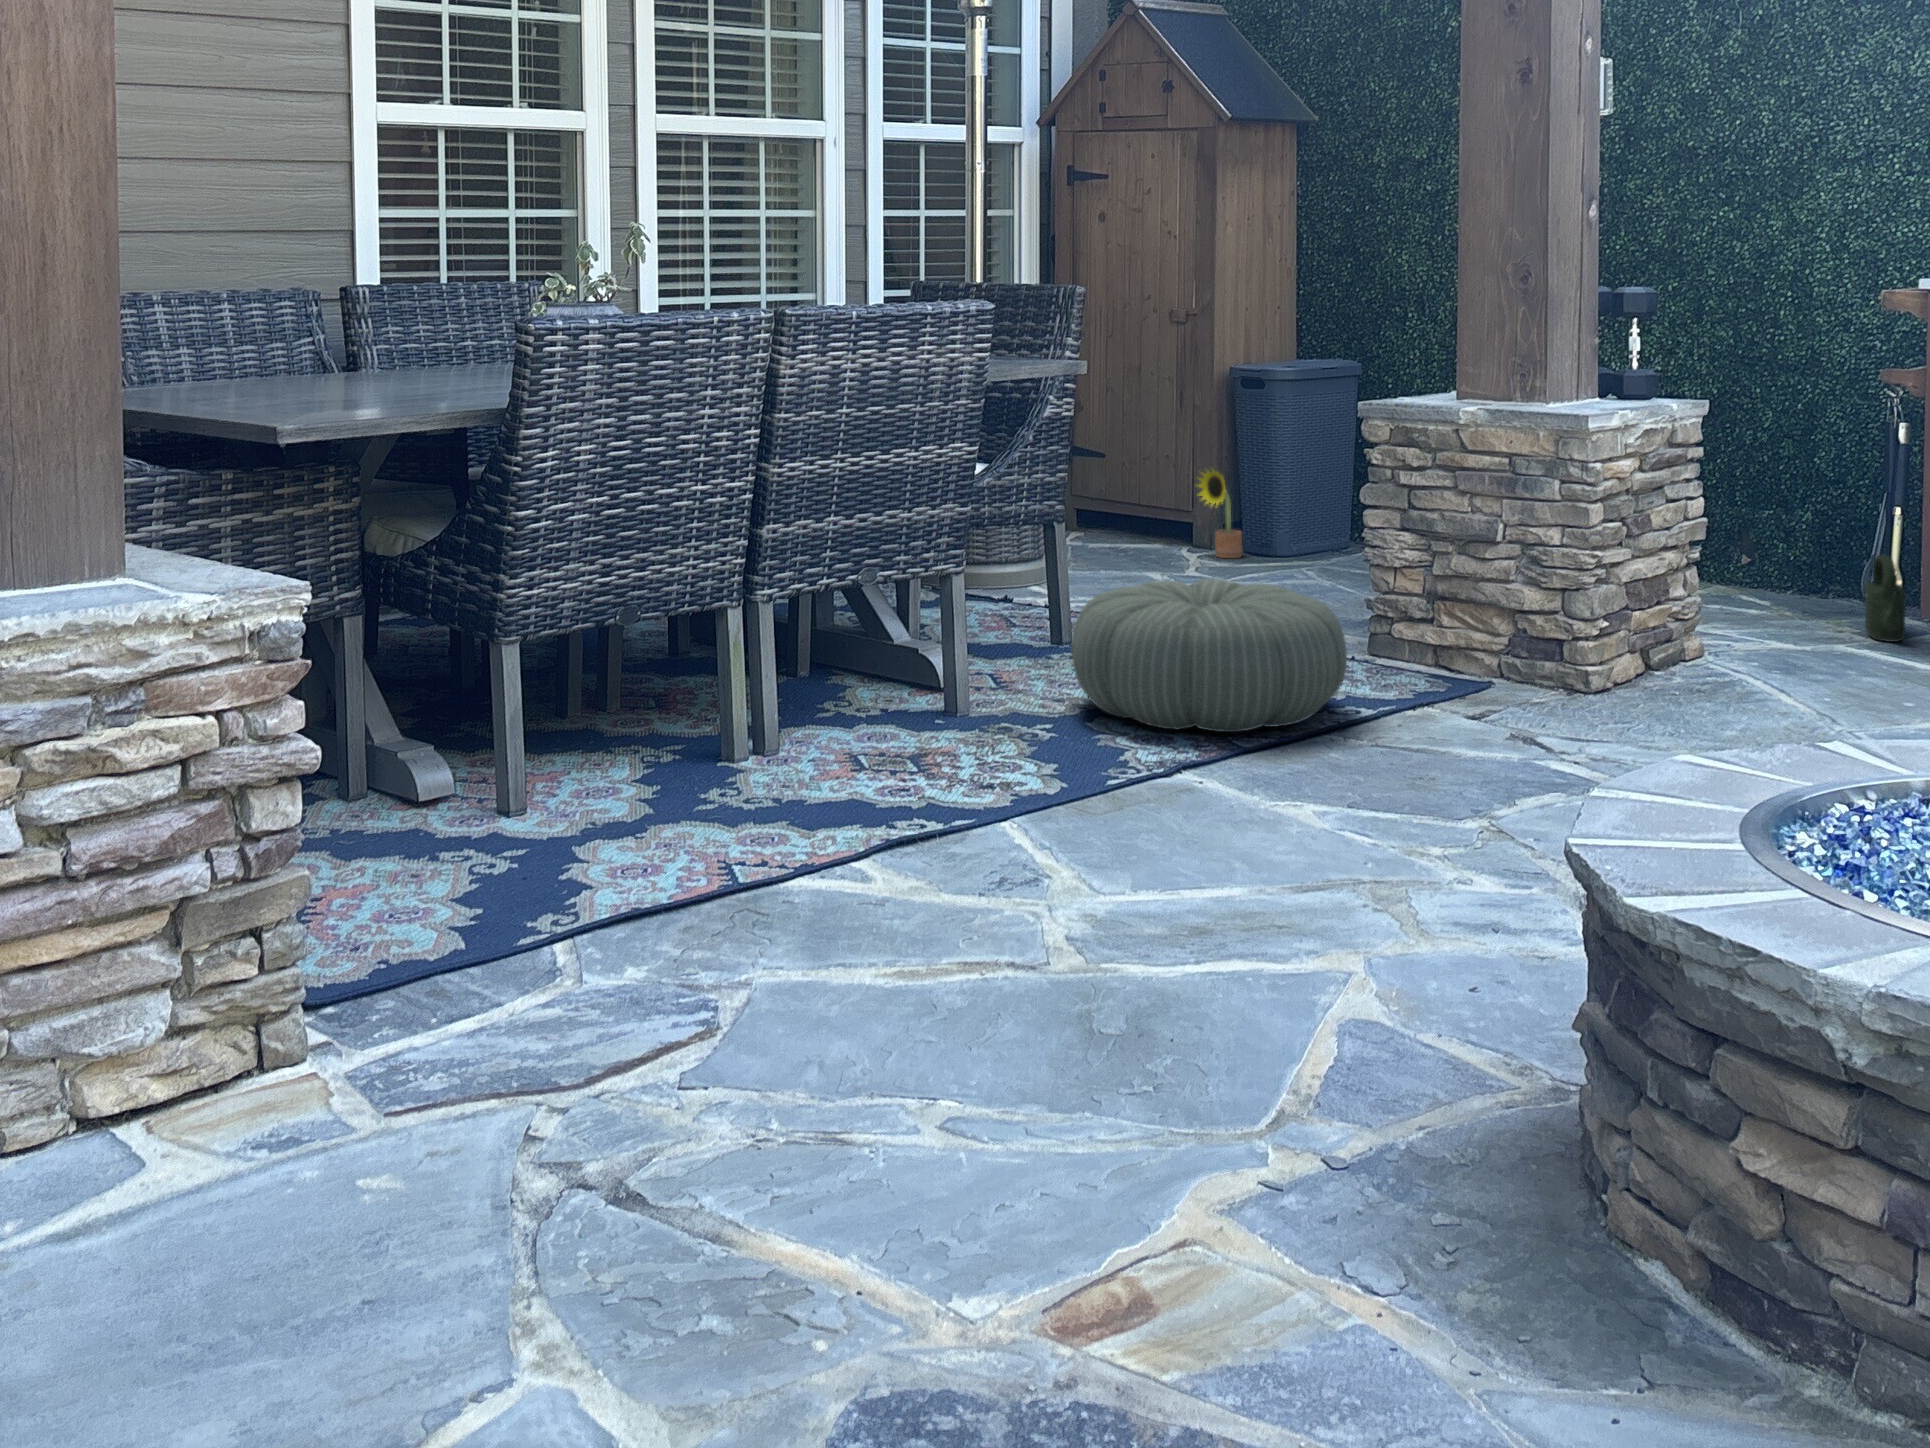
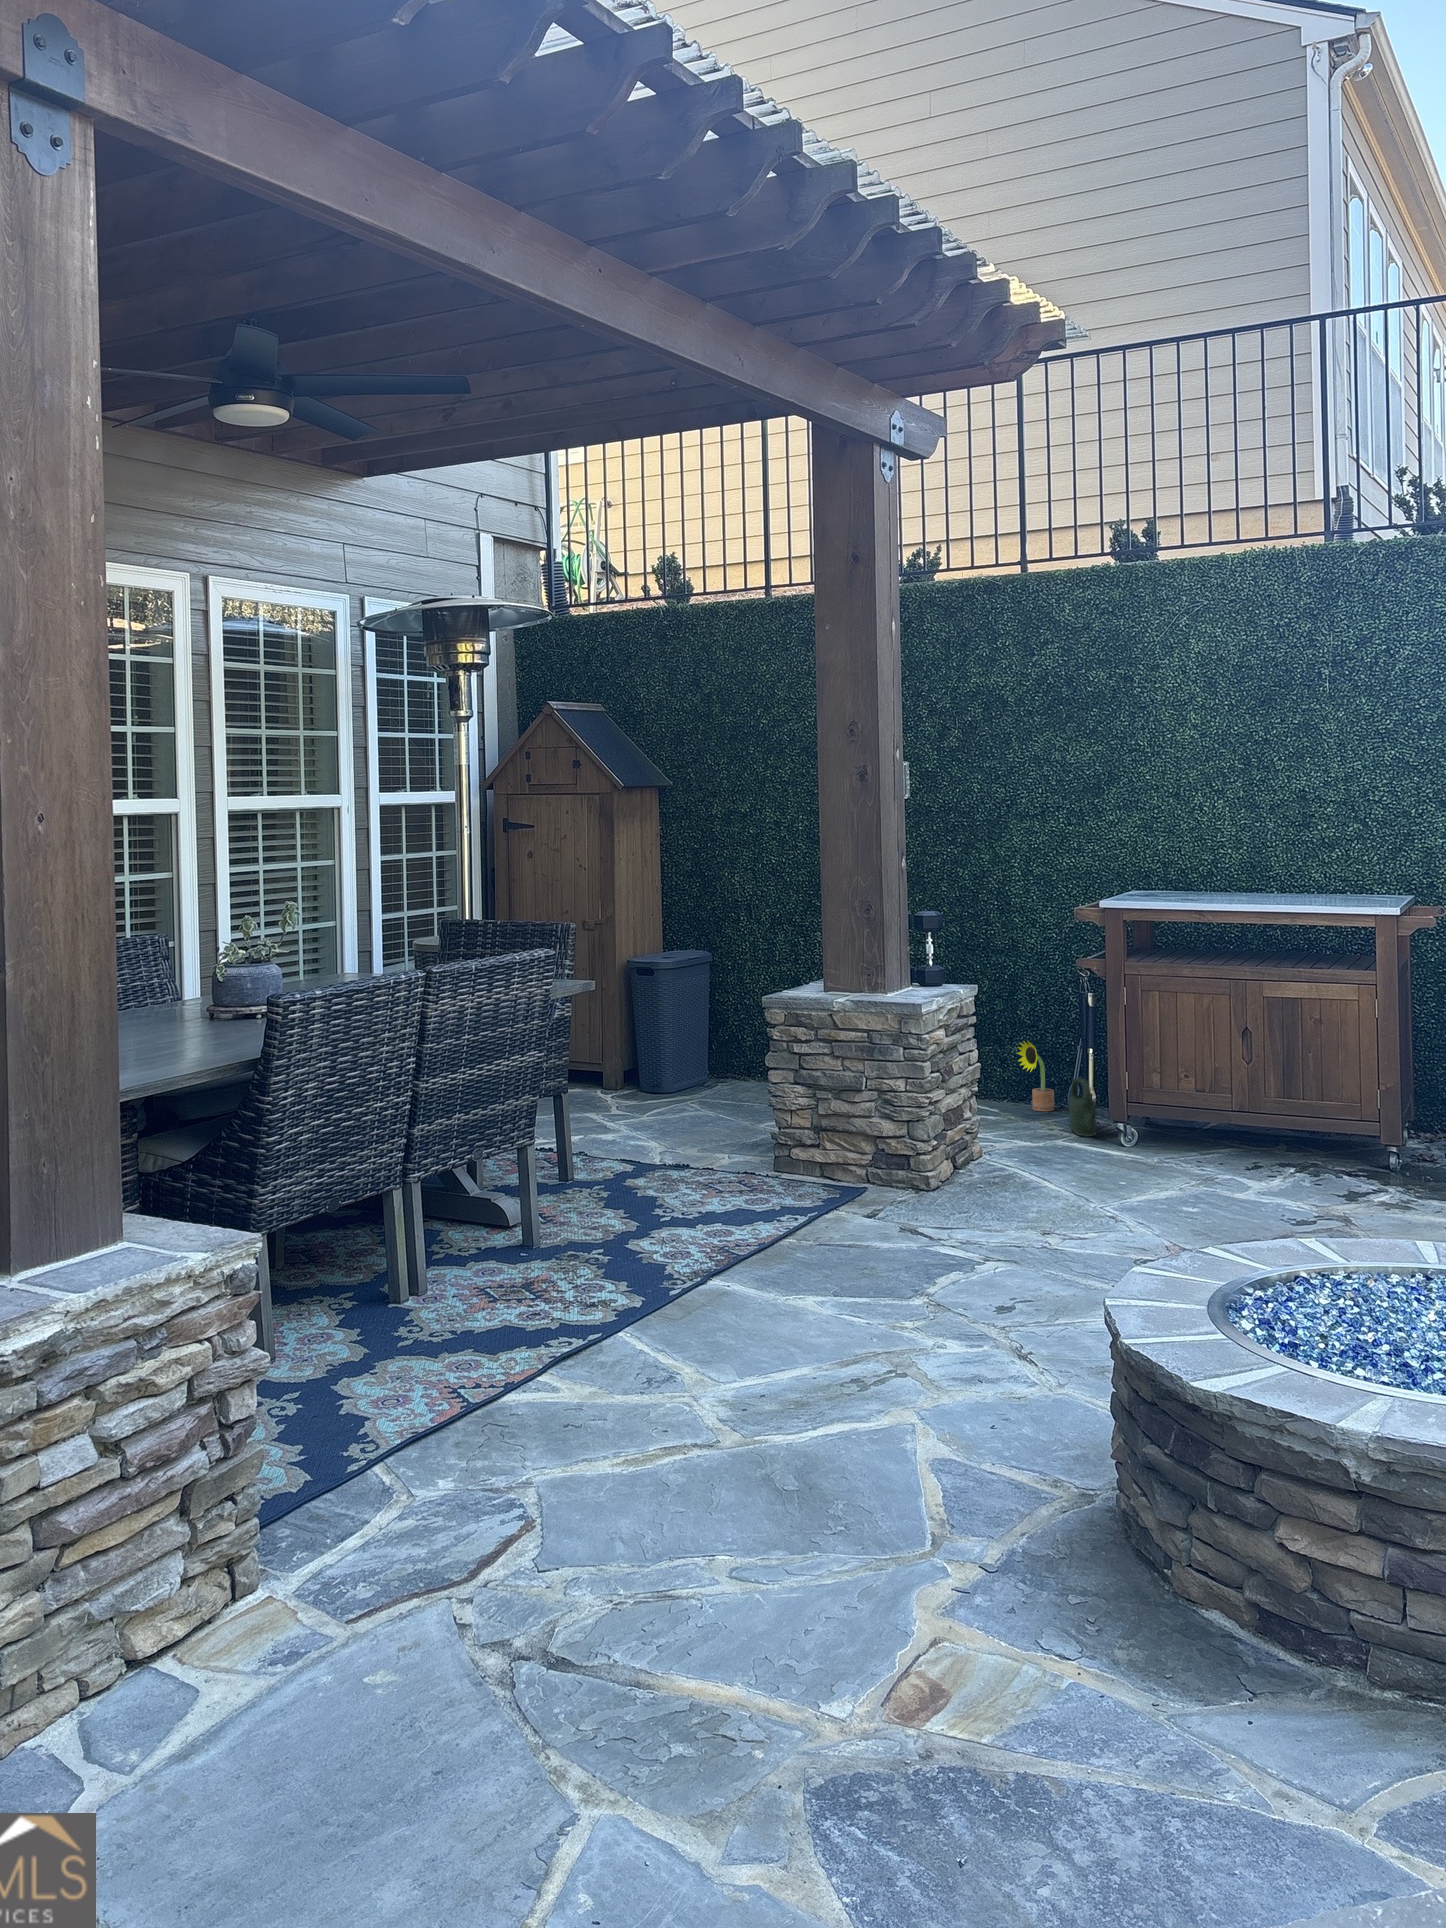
decorative plant: present [1197,470,1242,558] -> present [1017,1040,1054,1111]
pouf: present [1071,579,1347,732] -> none [595,1131,787,1246]

